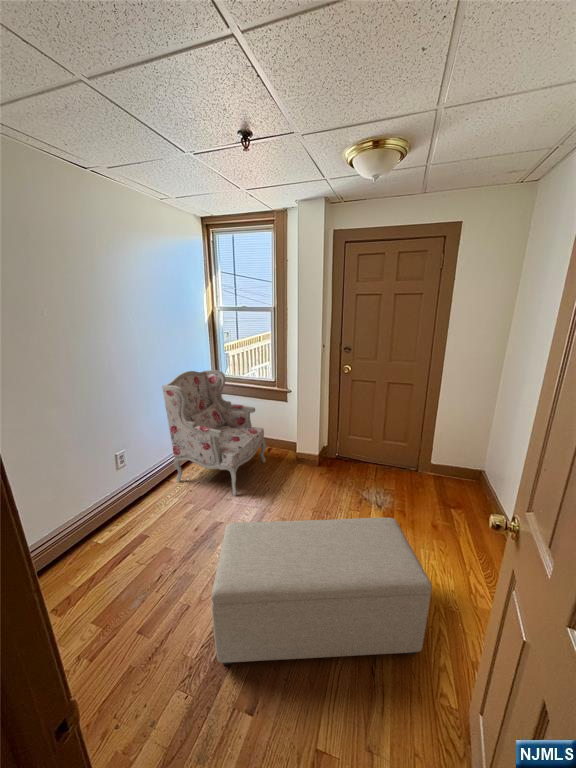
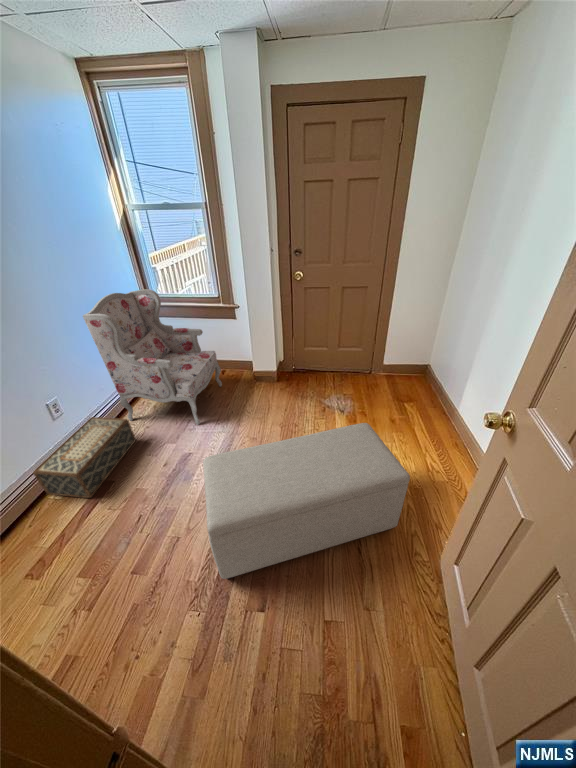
woven basket: none [88,472,178,547] -> present [33,417,136,498]

